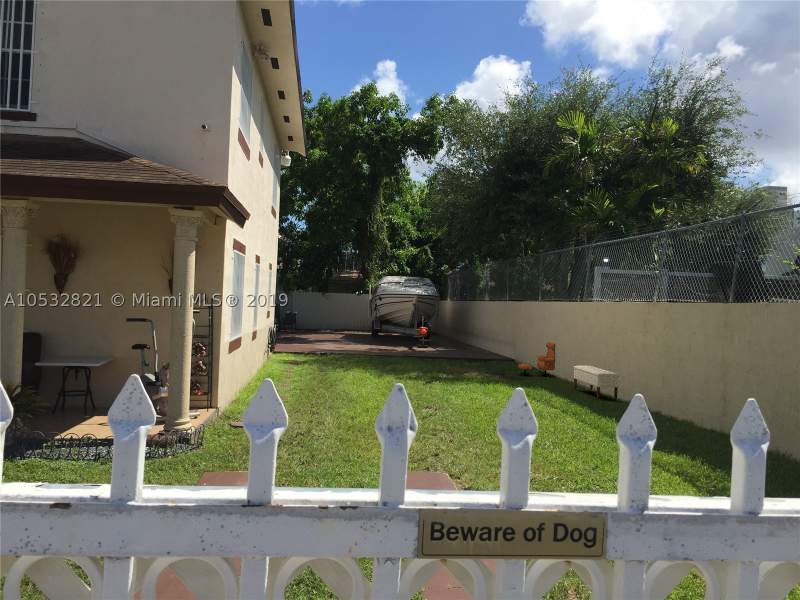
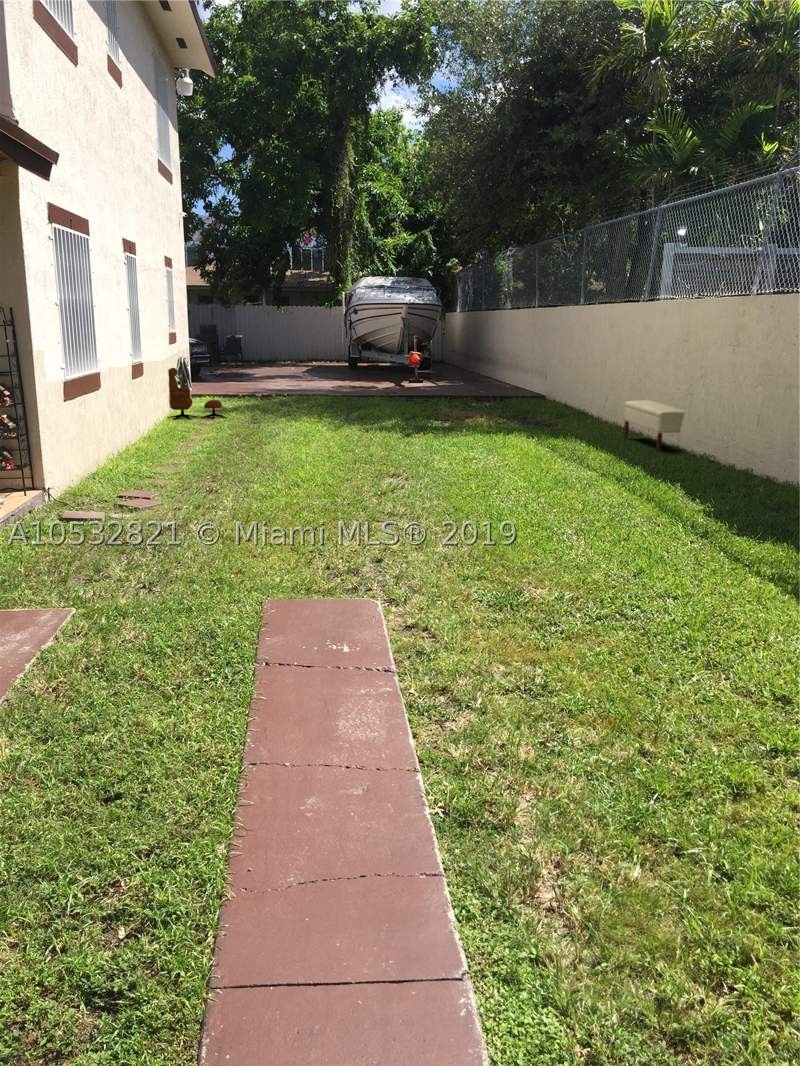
lounge chair: present [516,342,556,377] -> present [168,368,227,420]

